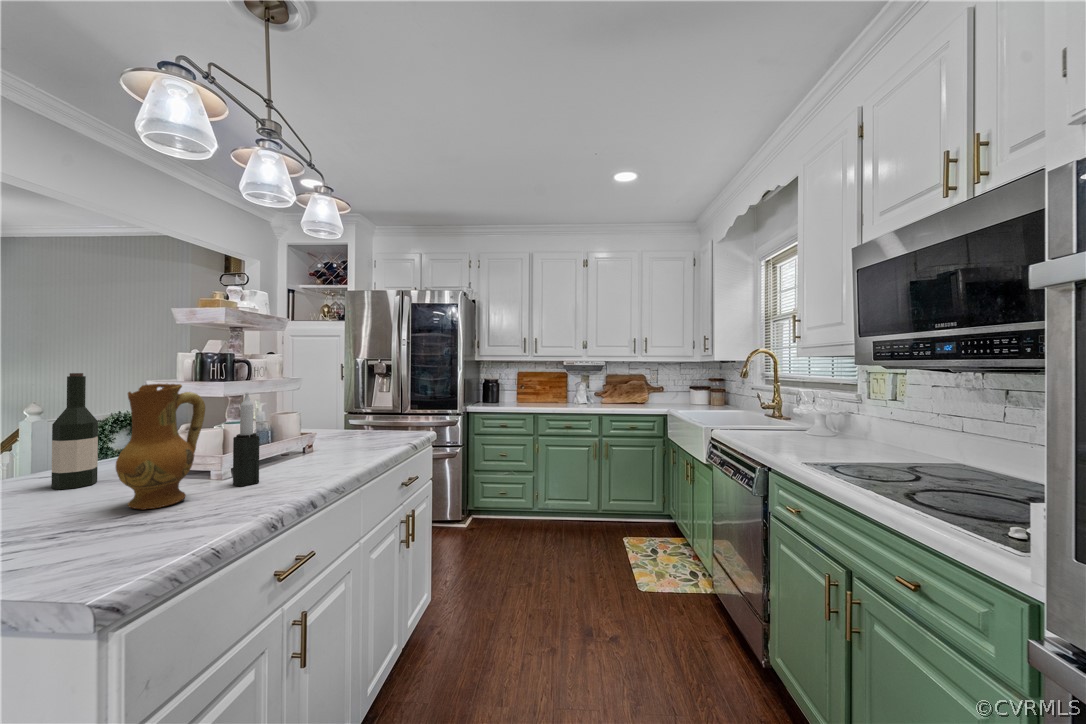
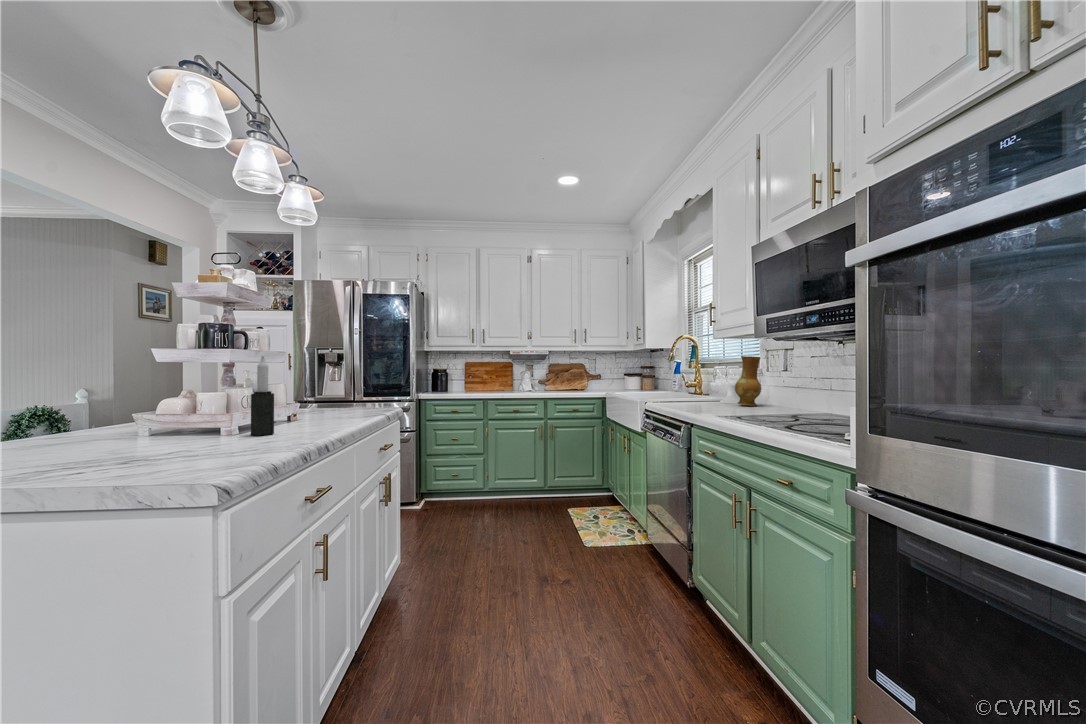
wine bottle: present [51,373,98,489] -> none [75,337,115,441]
ceramic jug: present [116,384,205,510] -> present [735,356,761,406]

